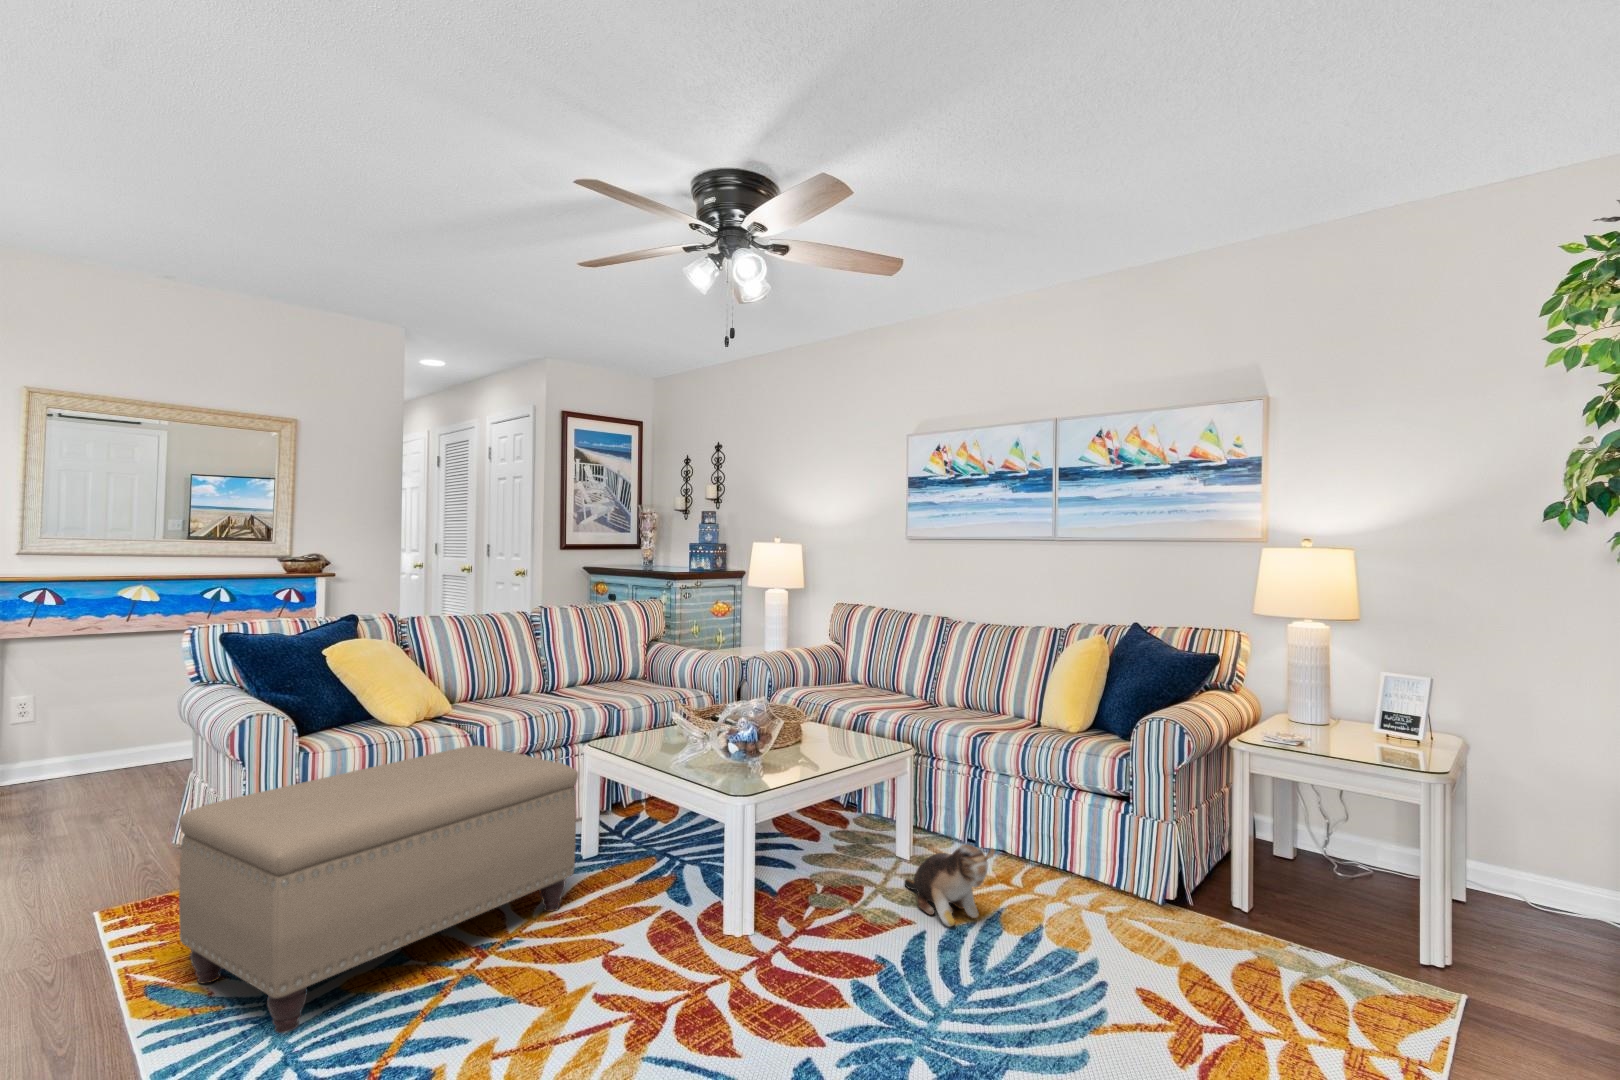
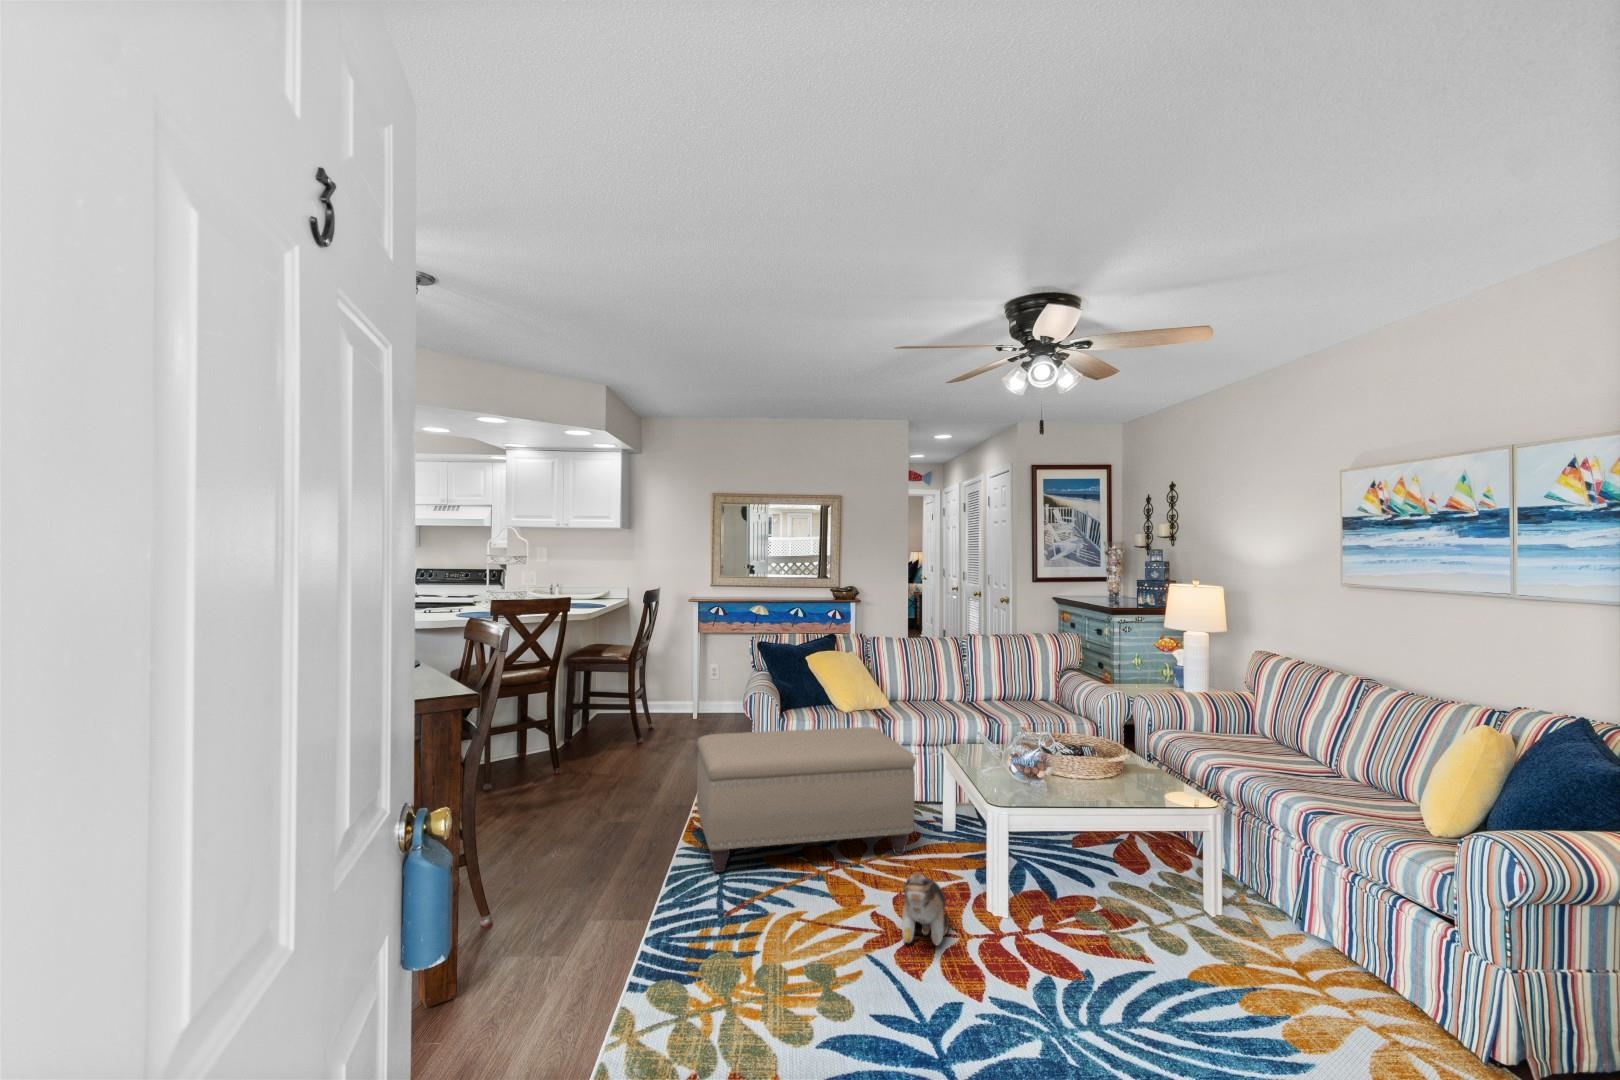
plush toy: present [904,845,995,927] -> present [902,873,950,945]

